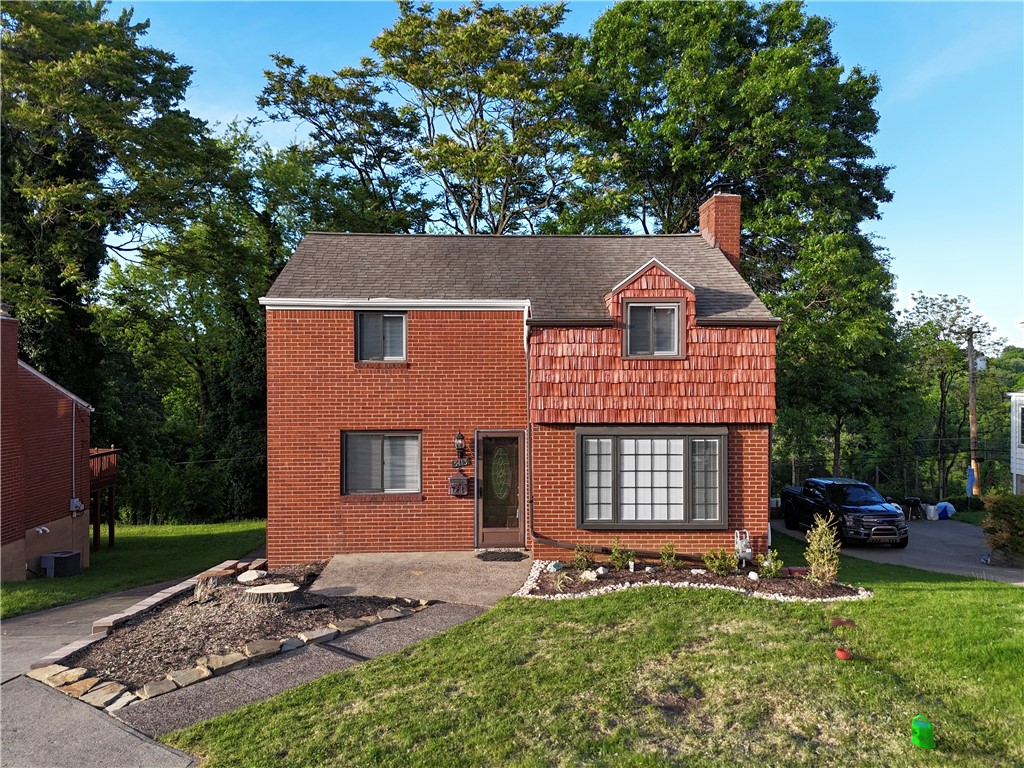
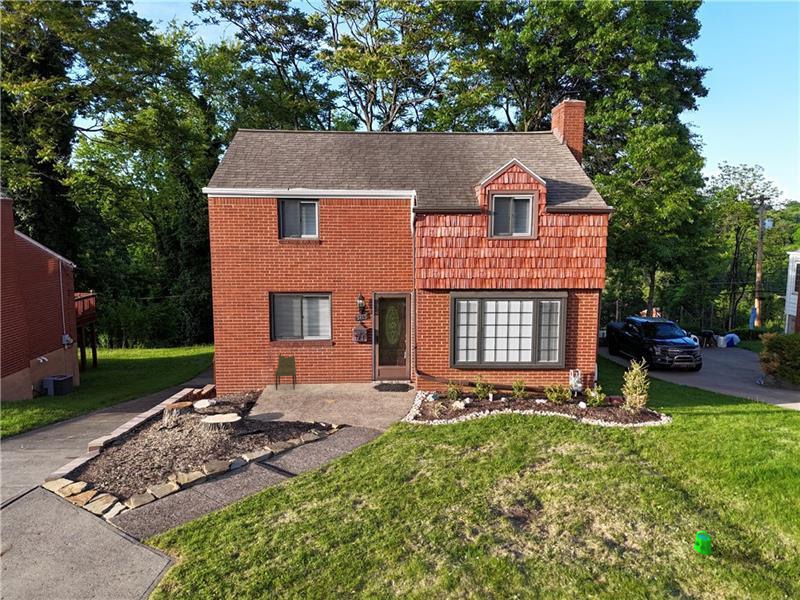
chair: none [345,508,373,561] -> present [275,354,297,390]
potted plant: present [829,617,857,659] -> none [637,447,659,478]

